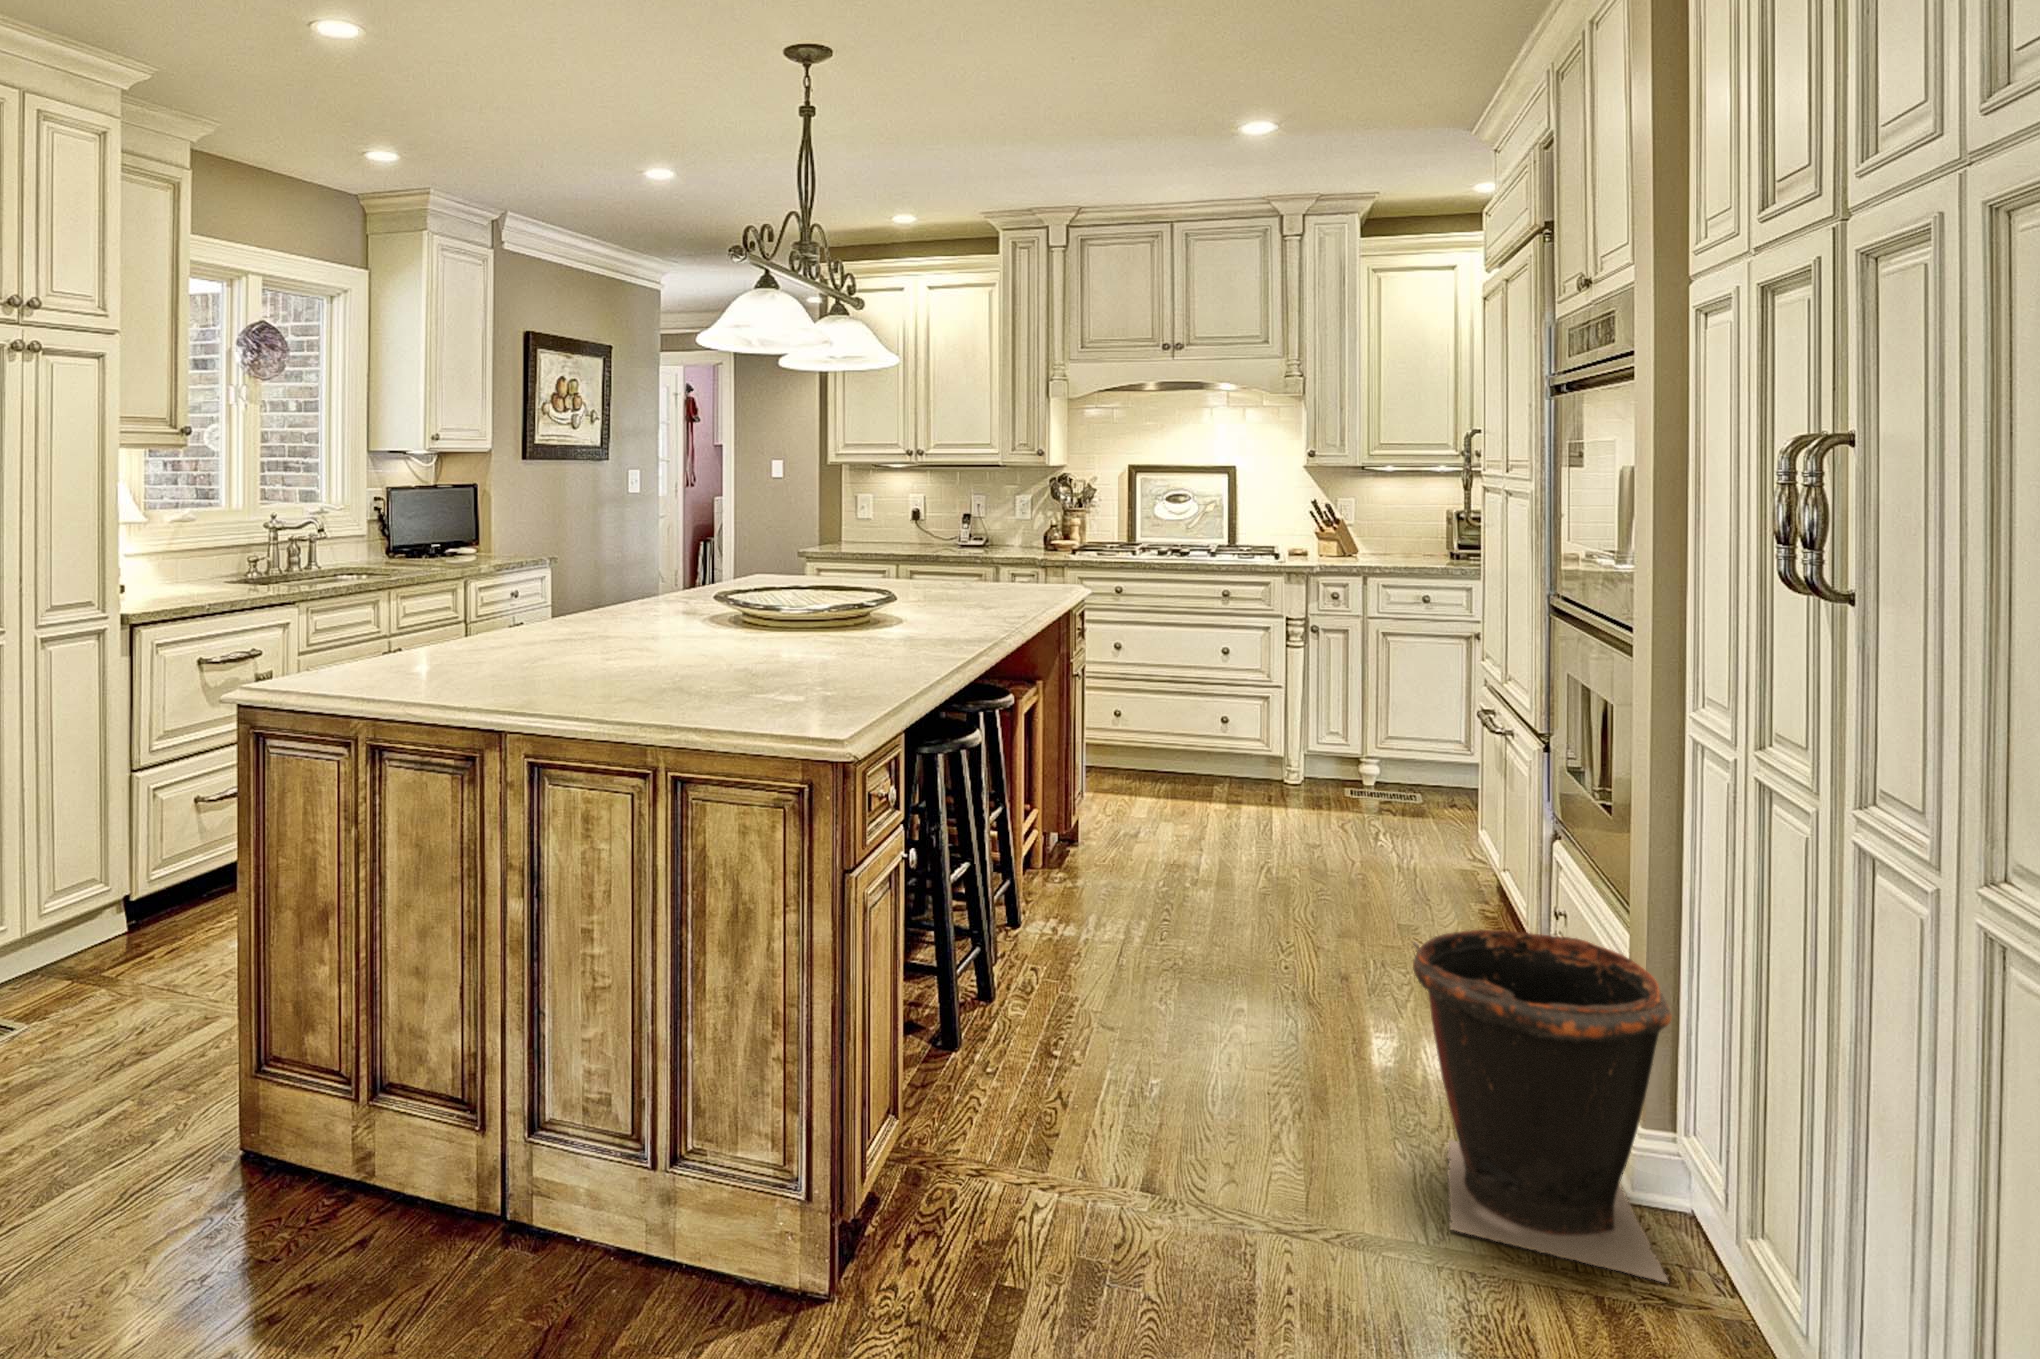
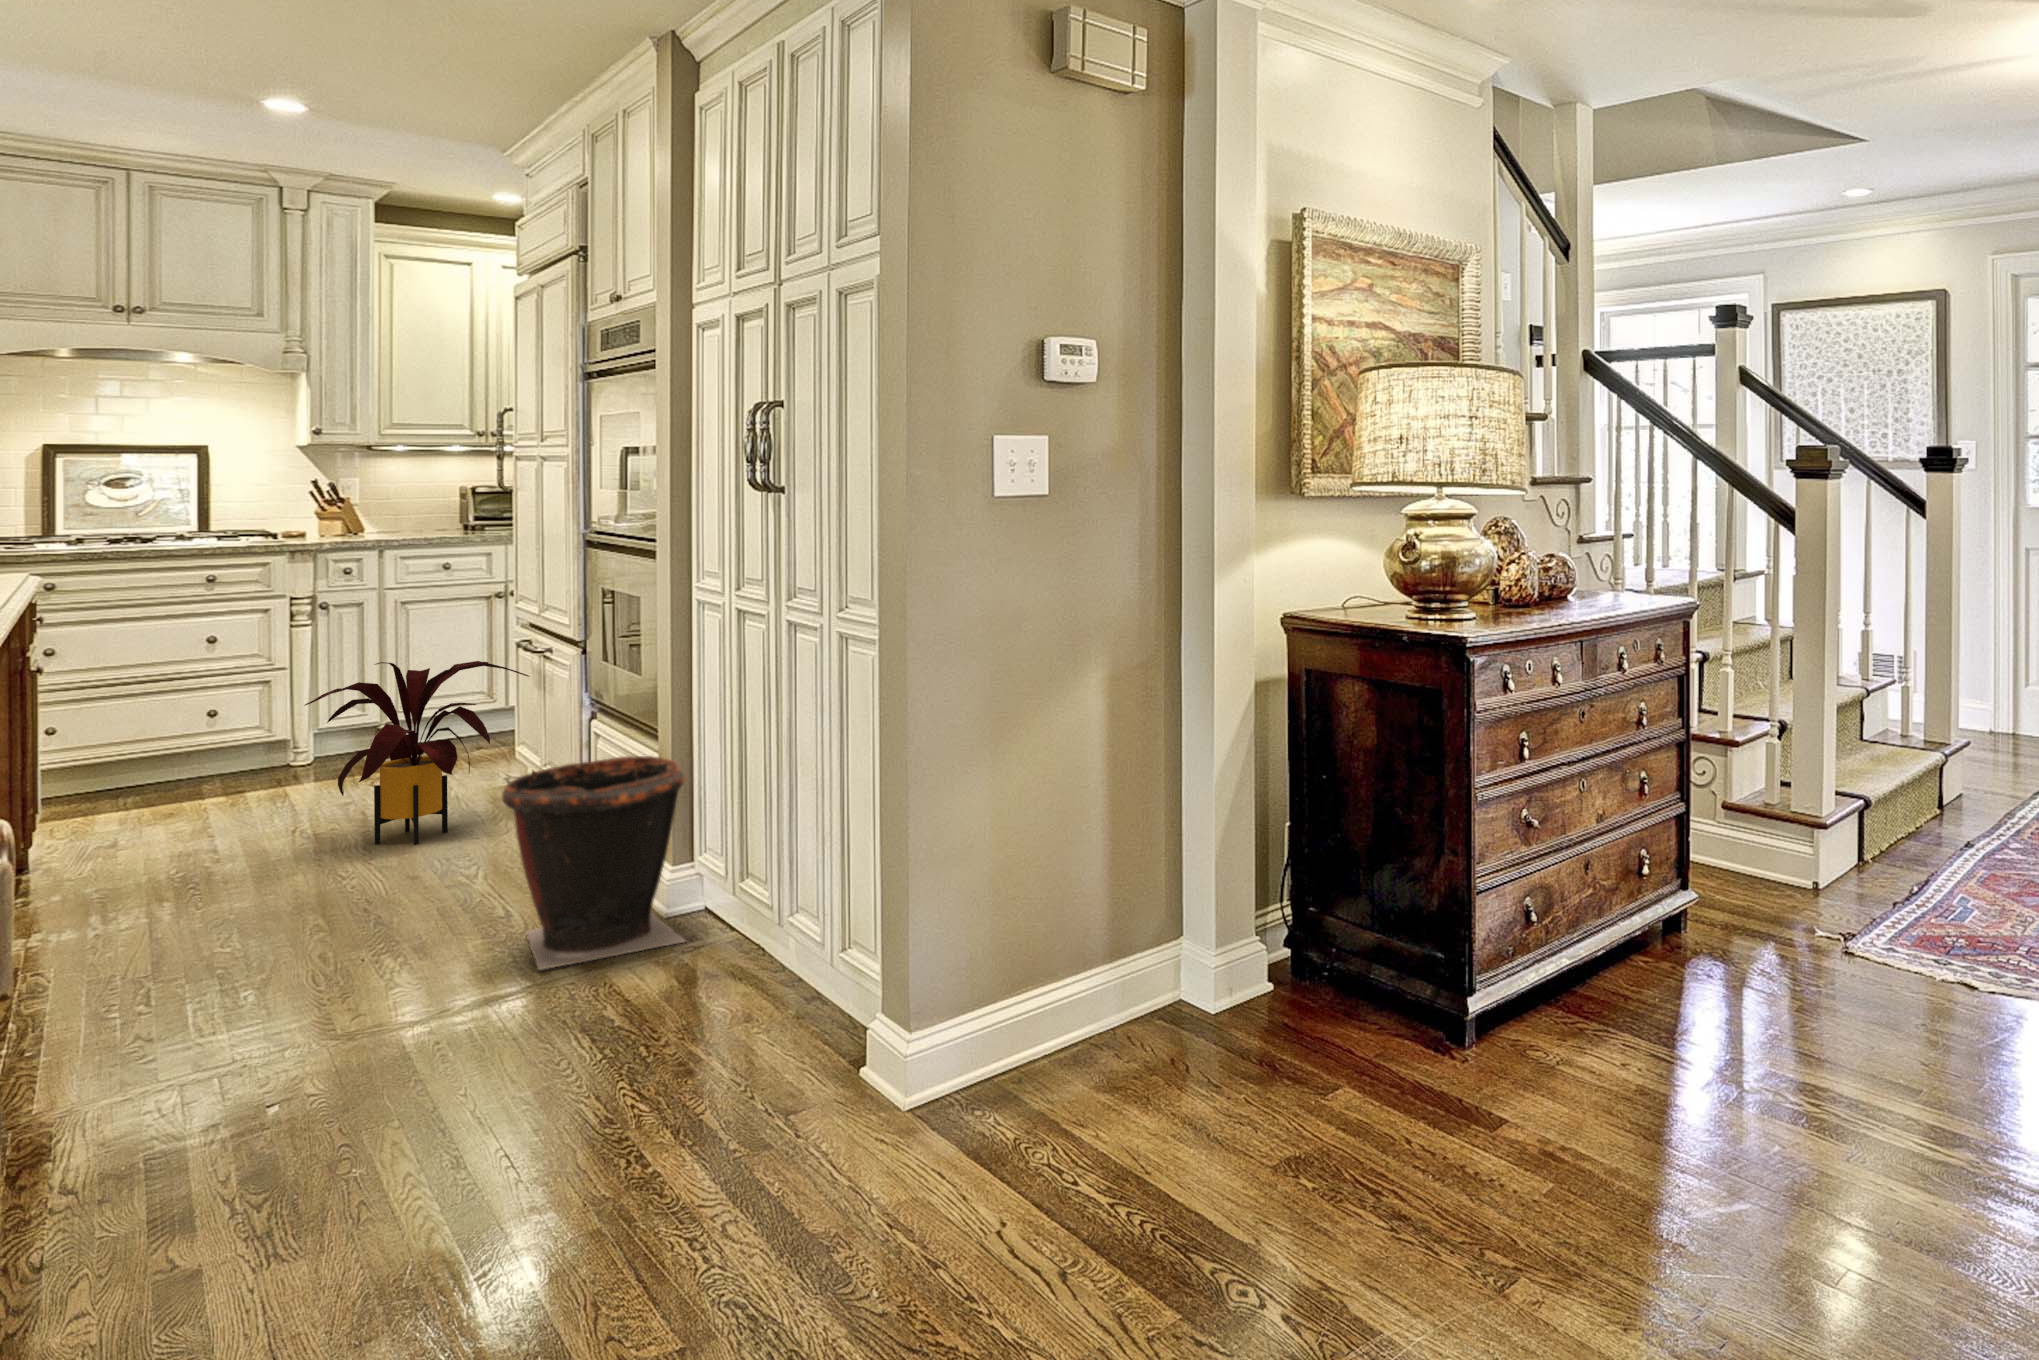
house plant: none [1258,718,1492,932] -> present [304,661,530,844]

